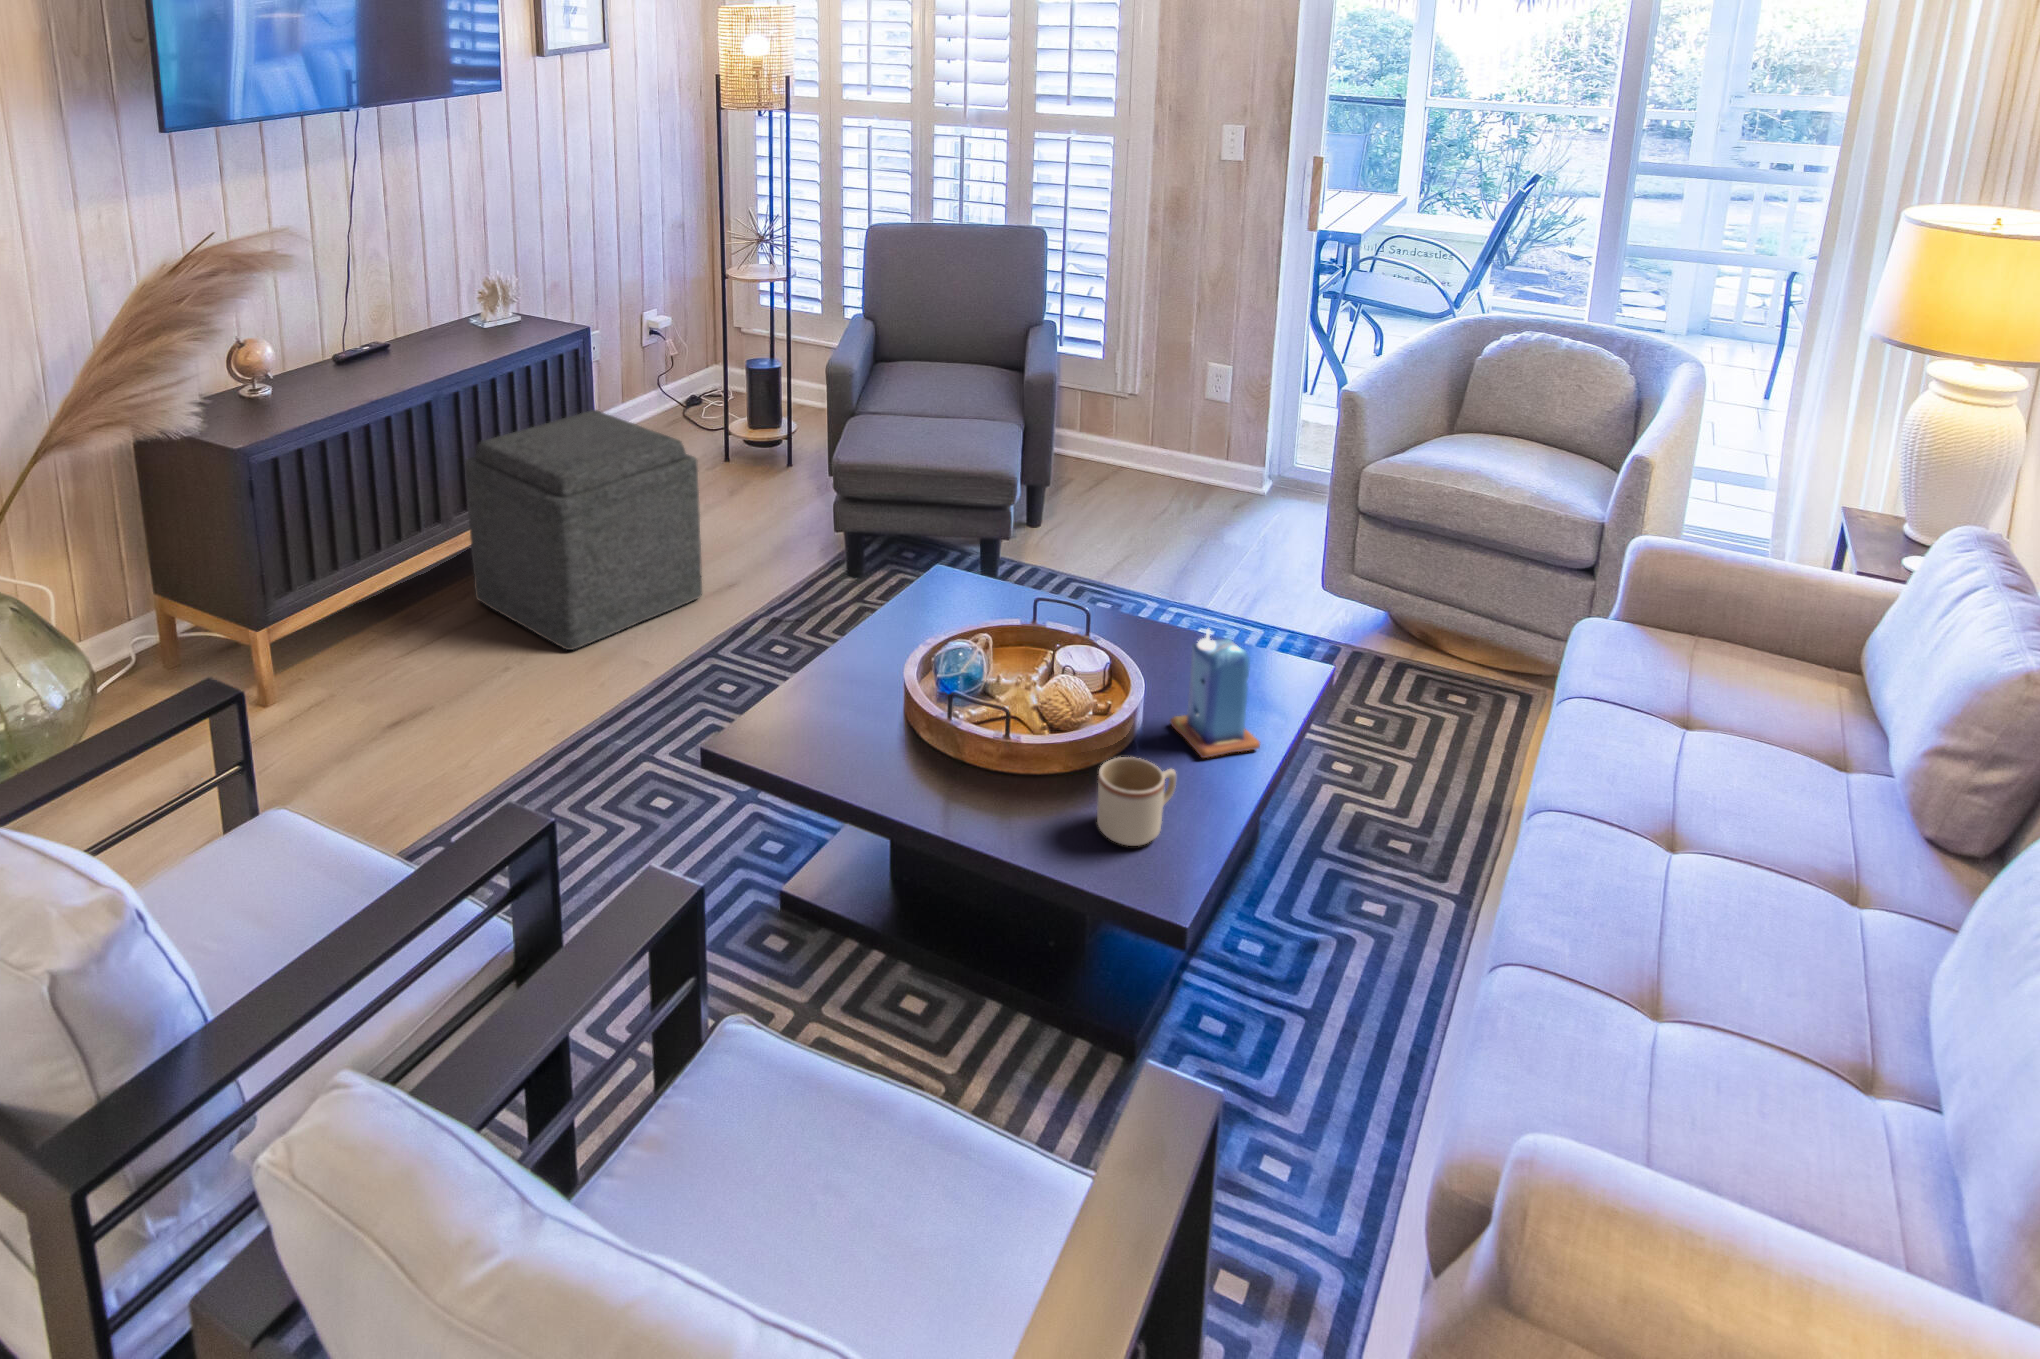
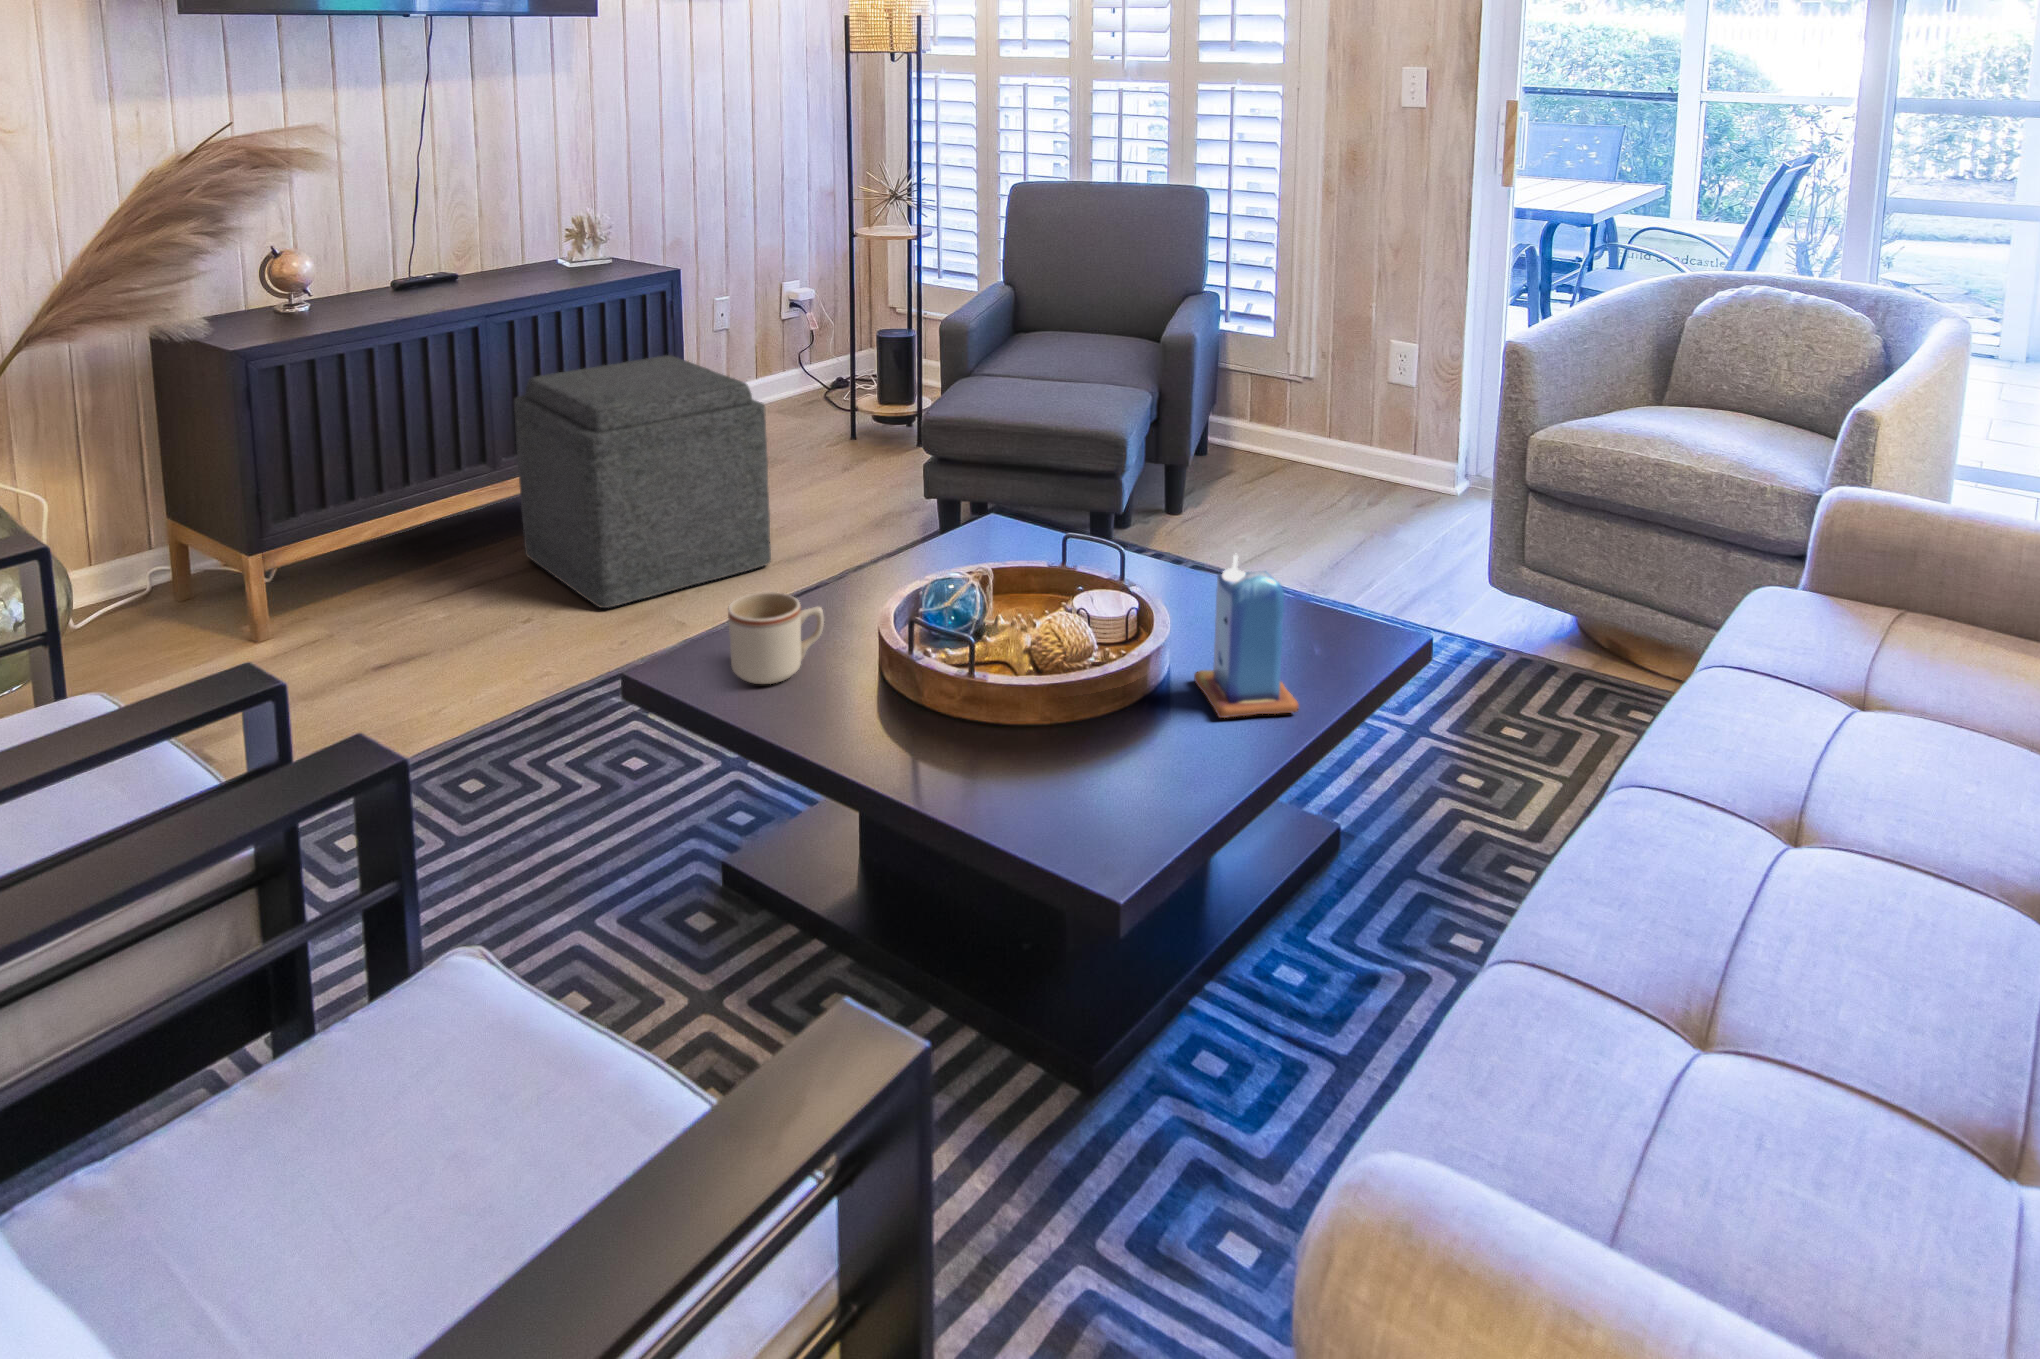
mug: present [1097,757,1176,846] -> present [728,592,824,684]

